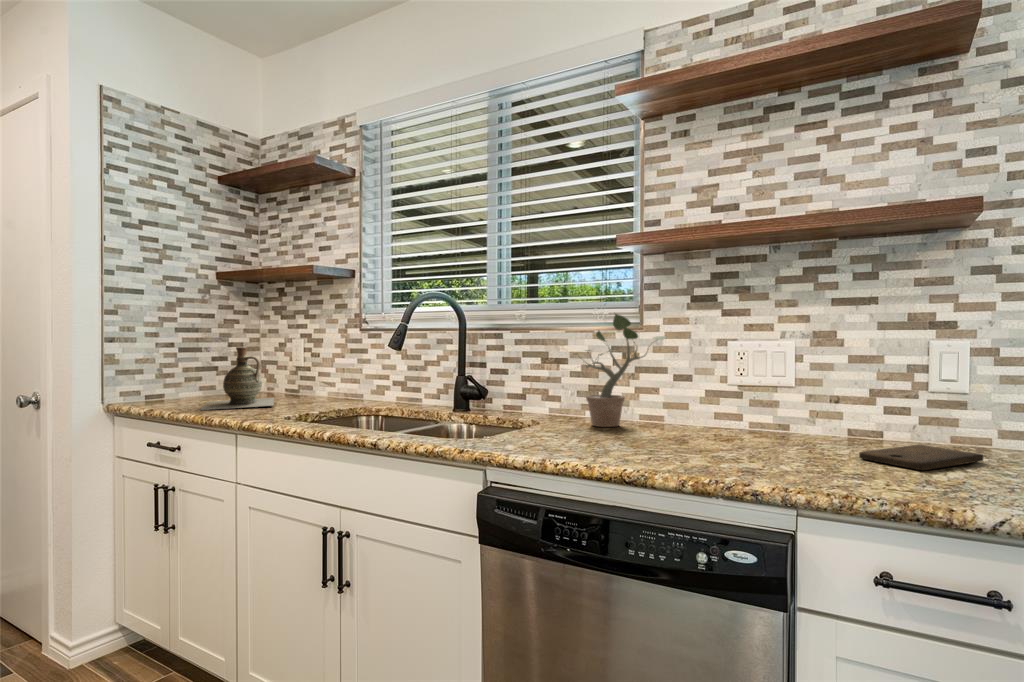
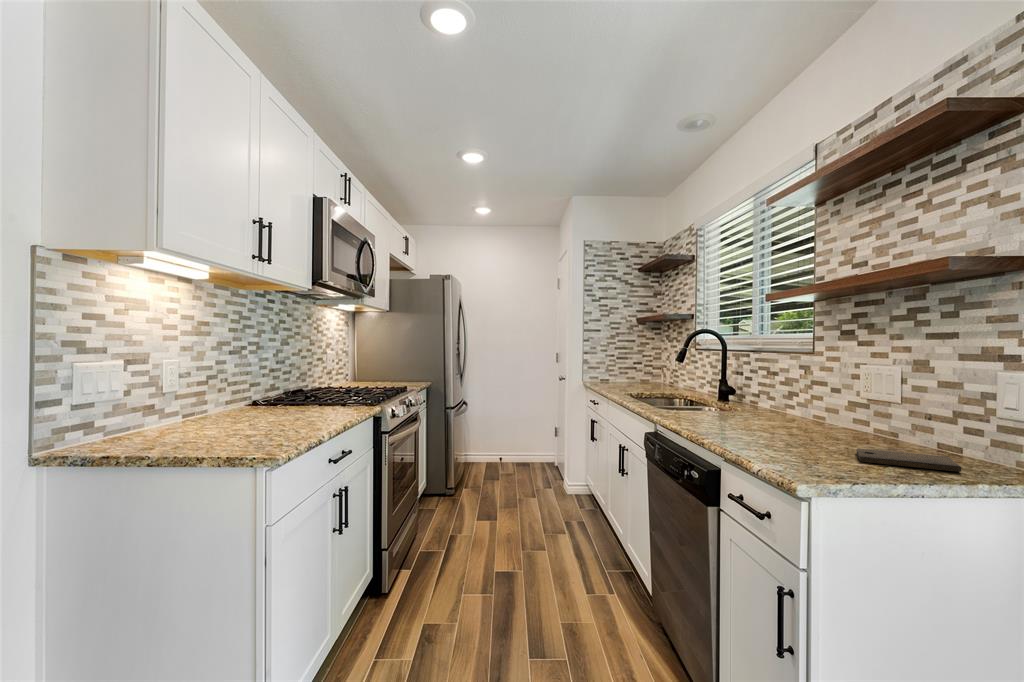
potted plant: present [585,314,666,427] -> none [753,342,818,420]
ceramic jug: present [201,347,274,410] -> none [610,359,652,390]

